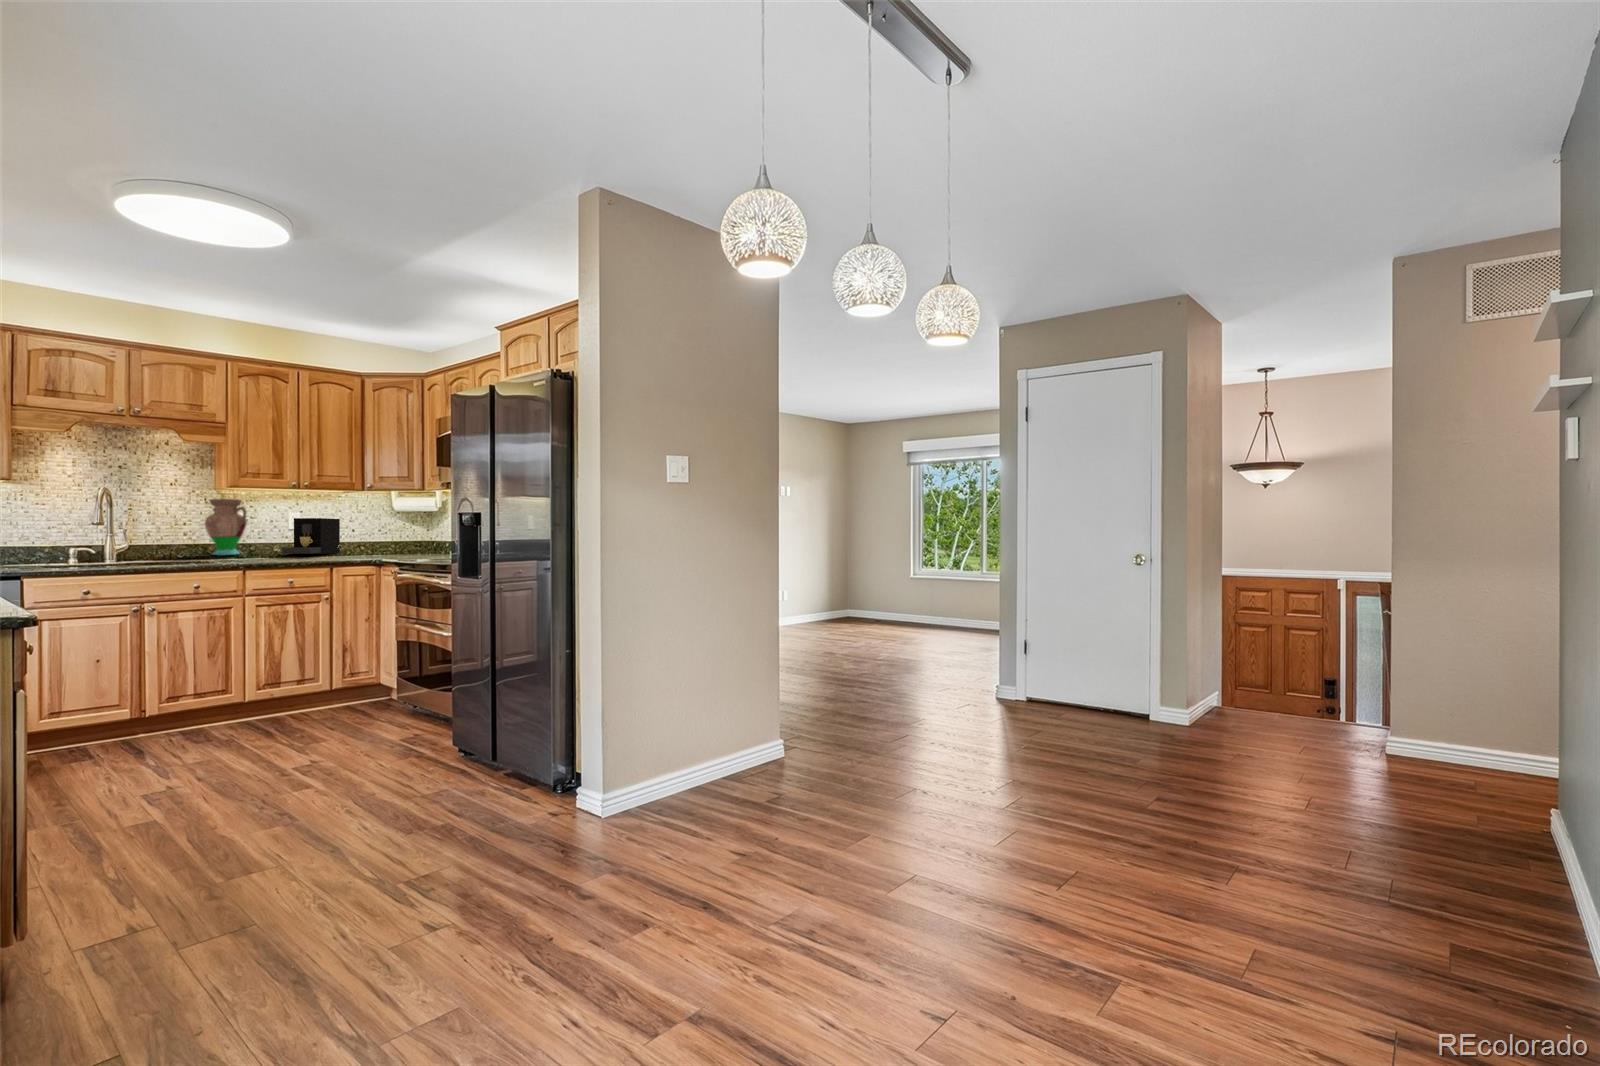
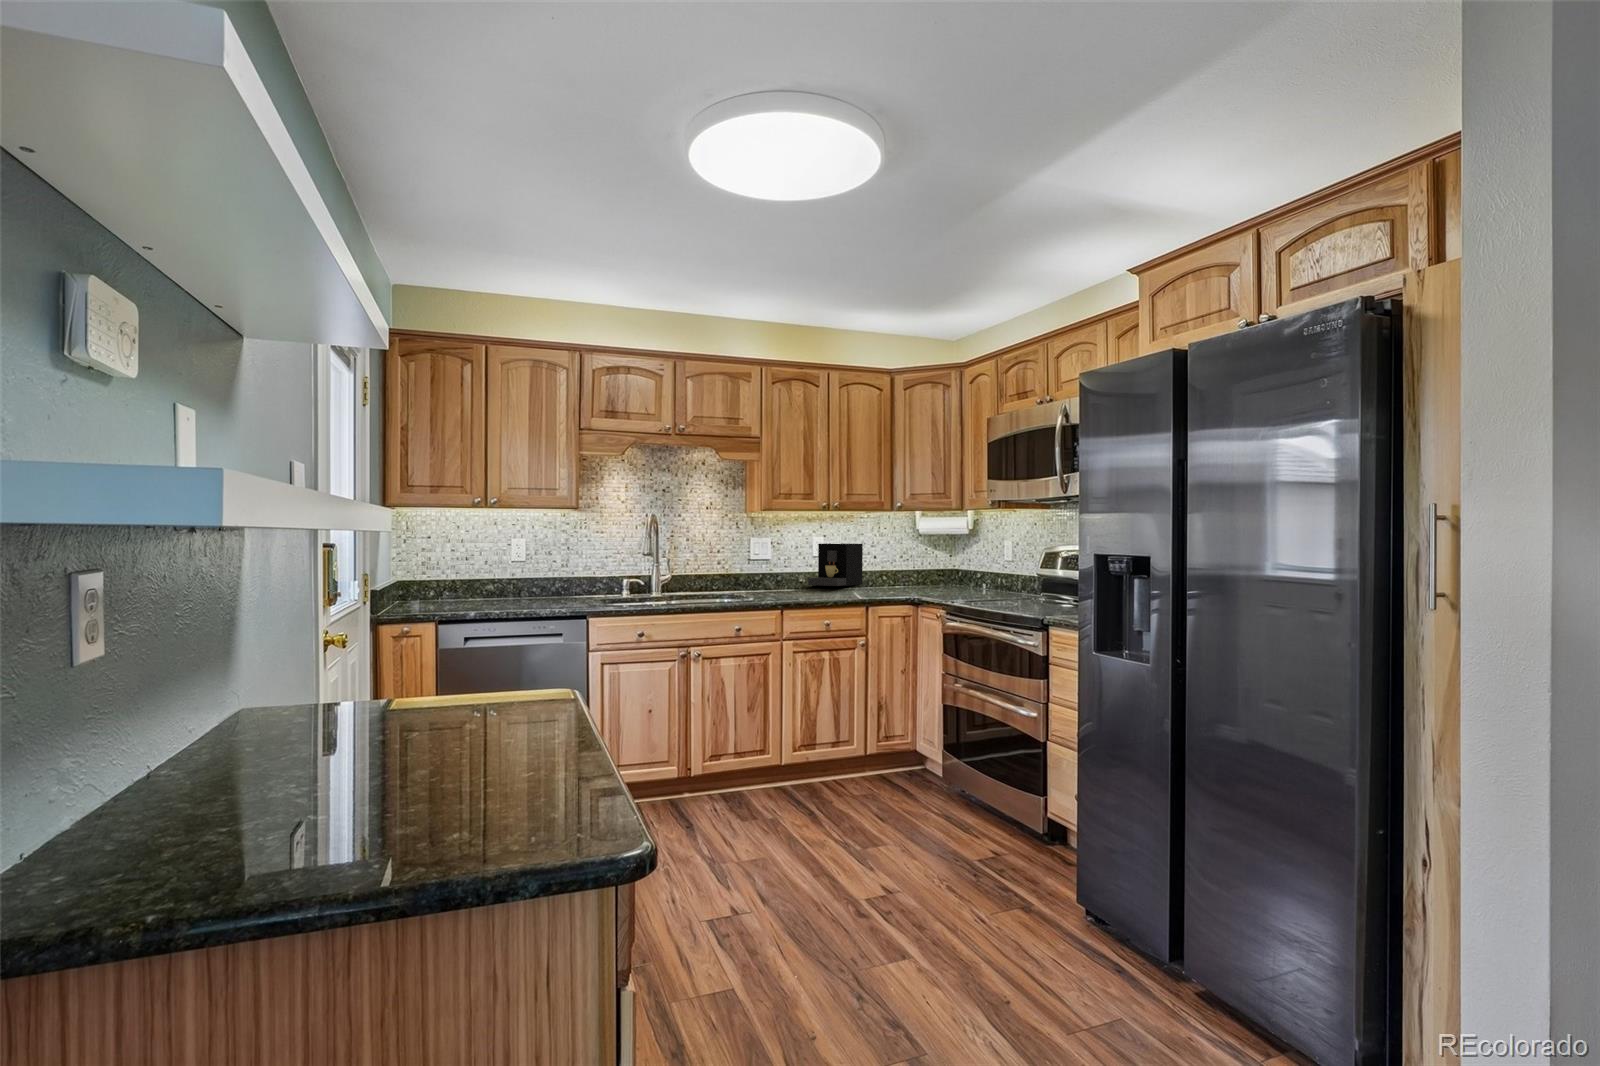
vase: present [205,499,247,555] -> none [736,523,776,587]

